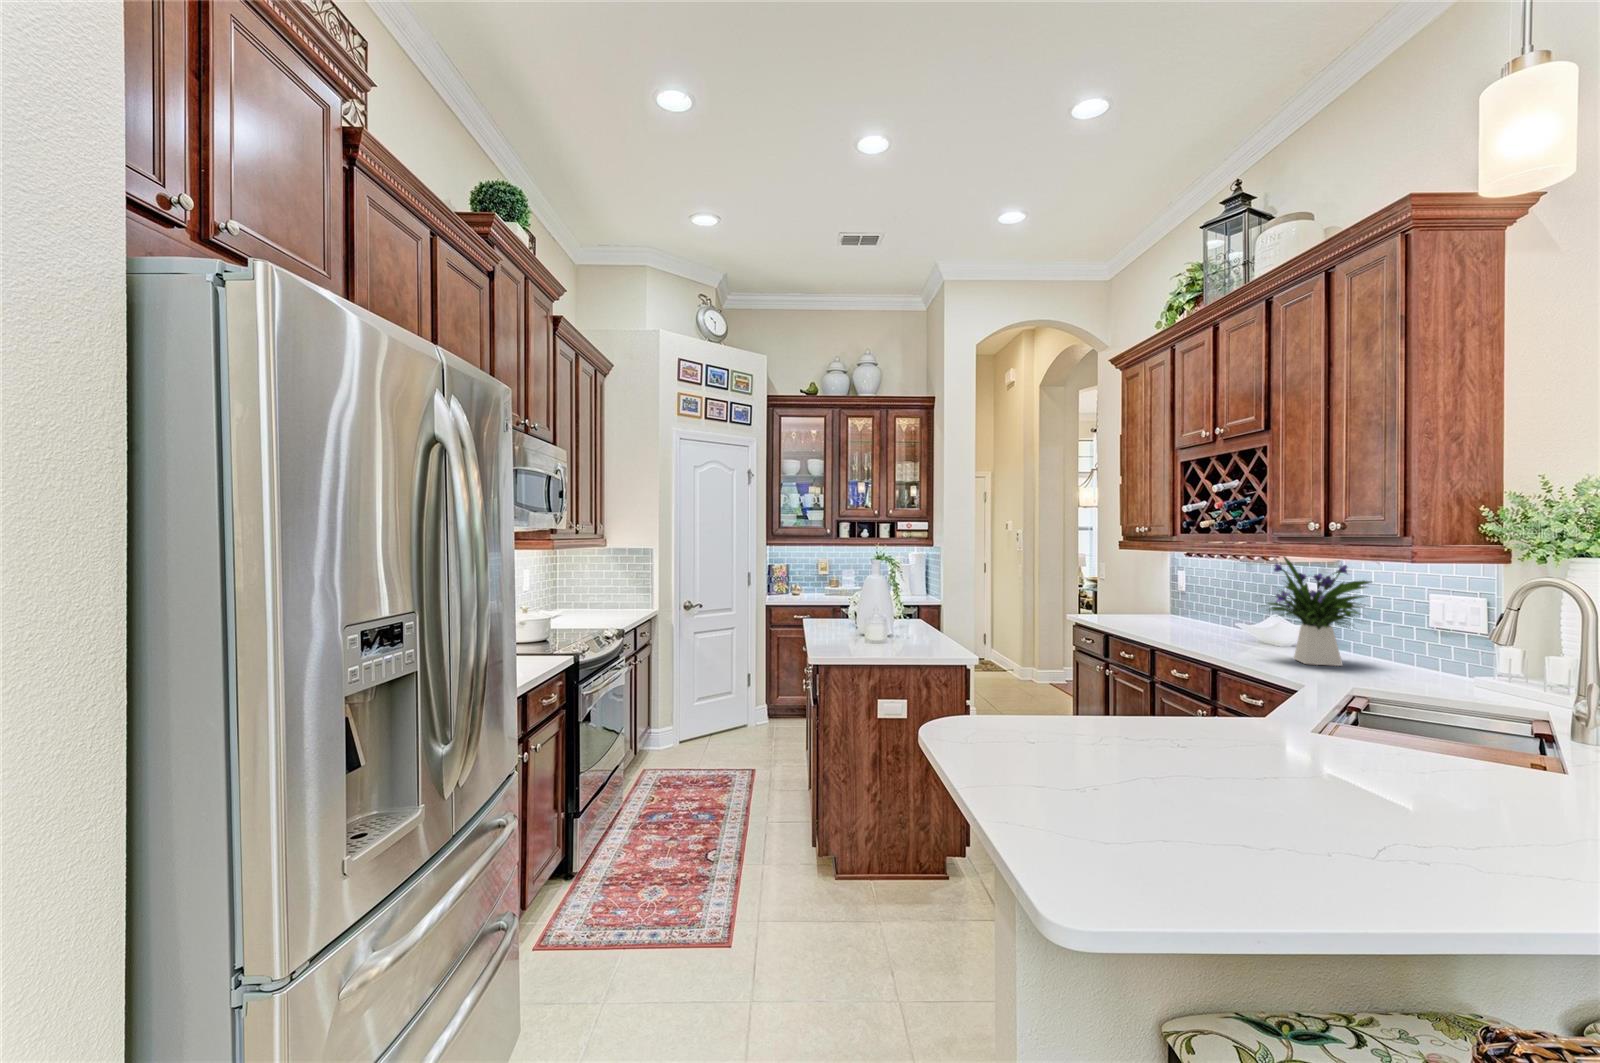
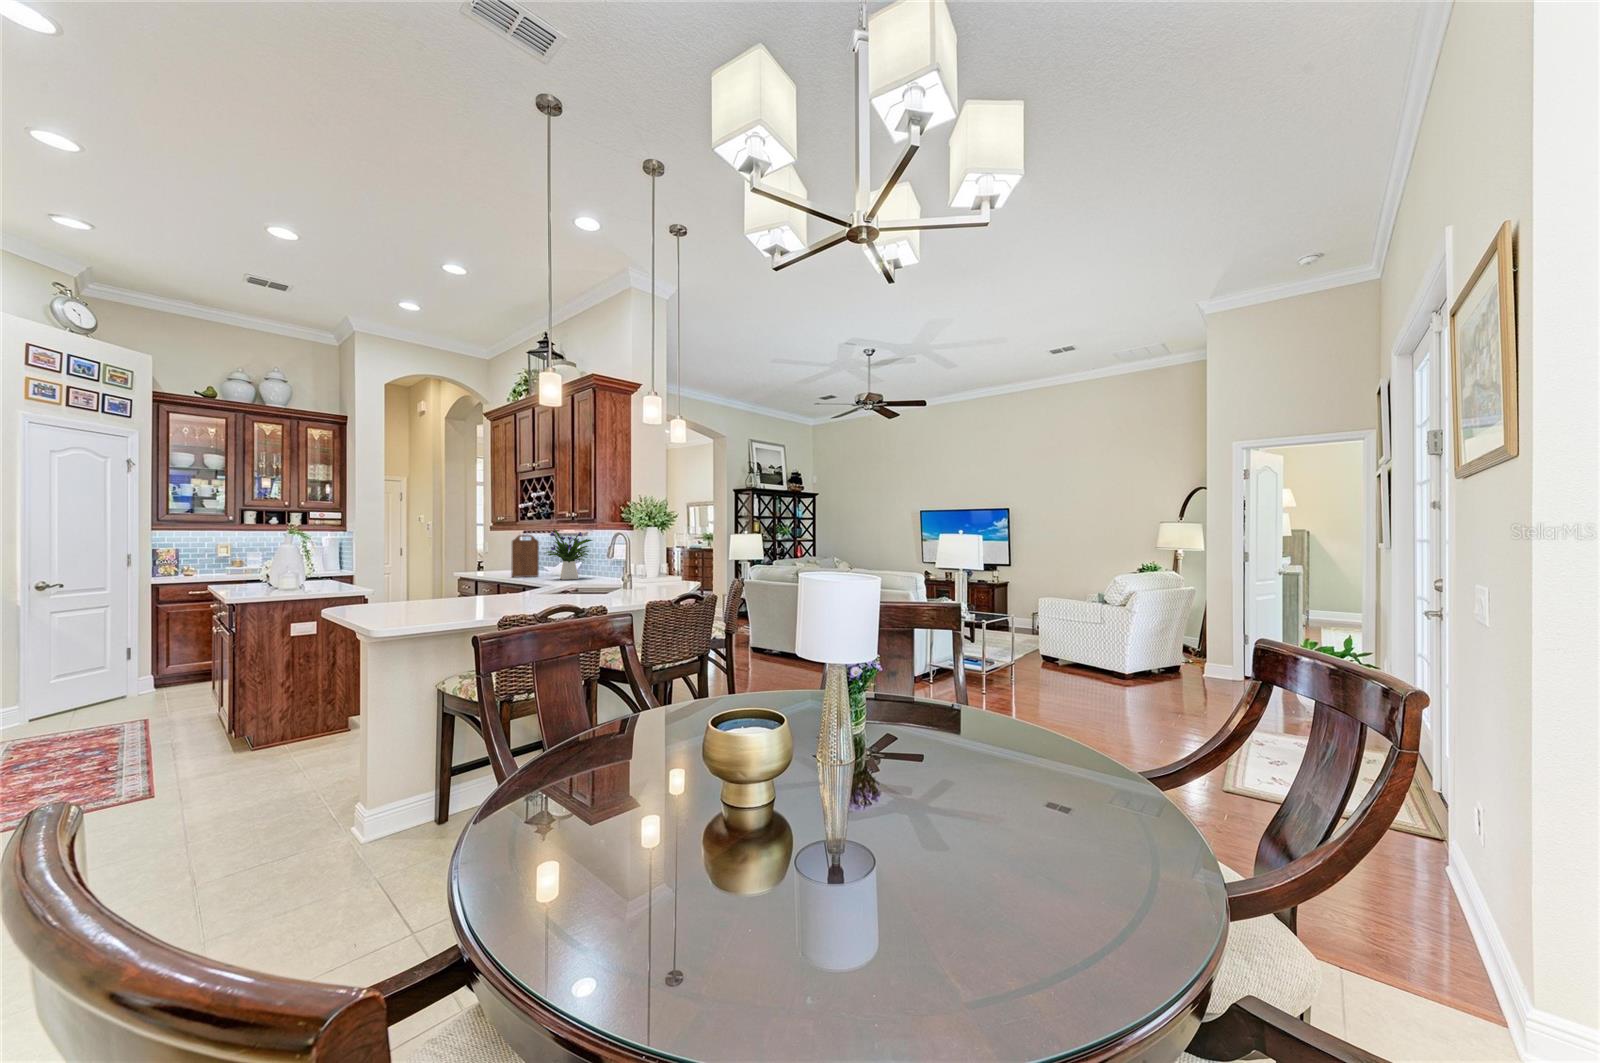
cutting board: none [1181,564,1234,644] -> present [511,535,539,577]

